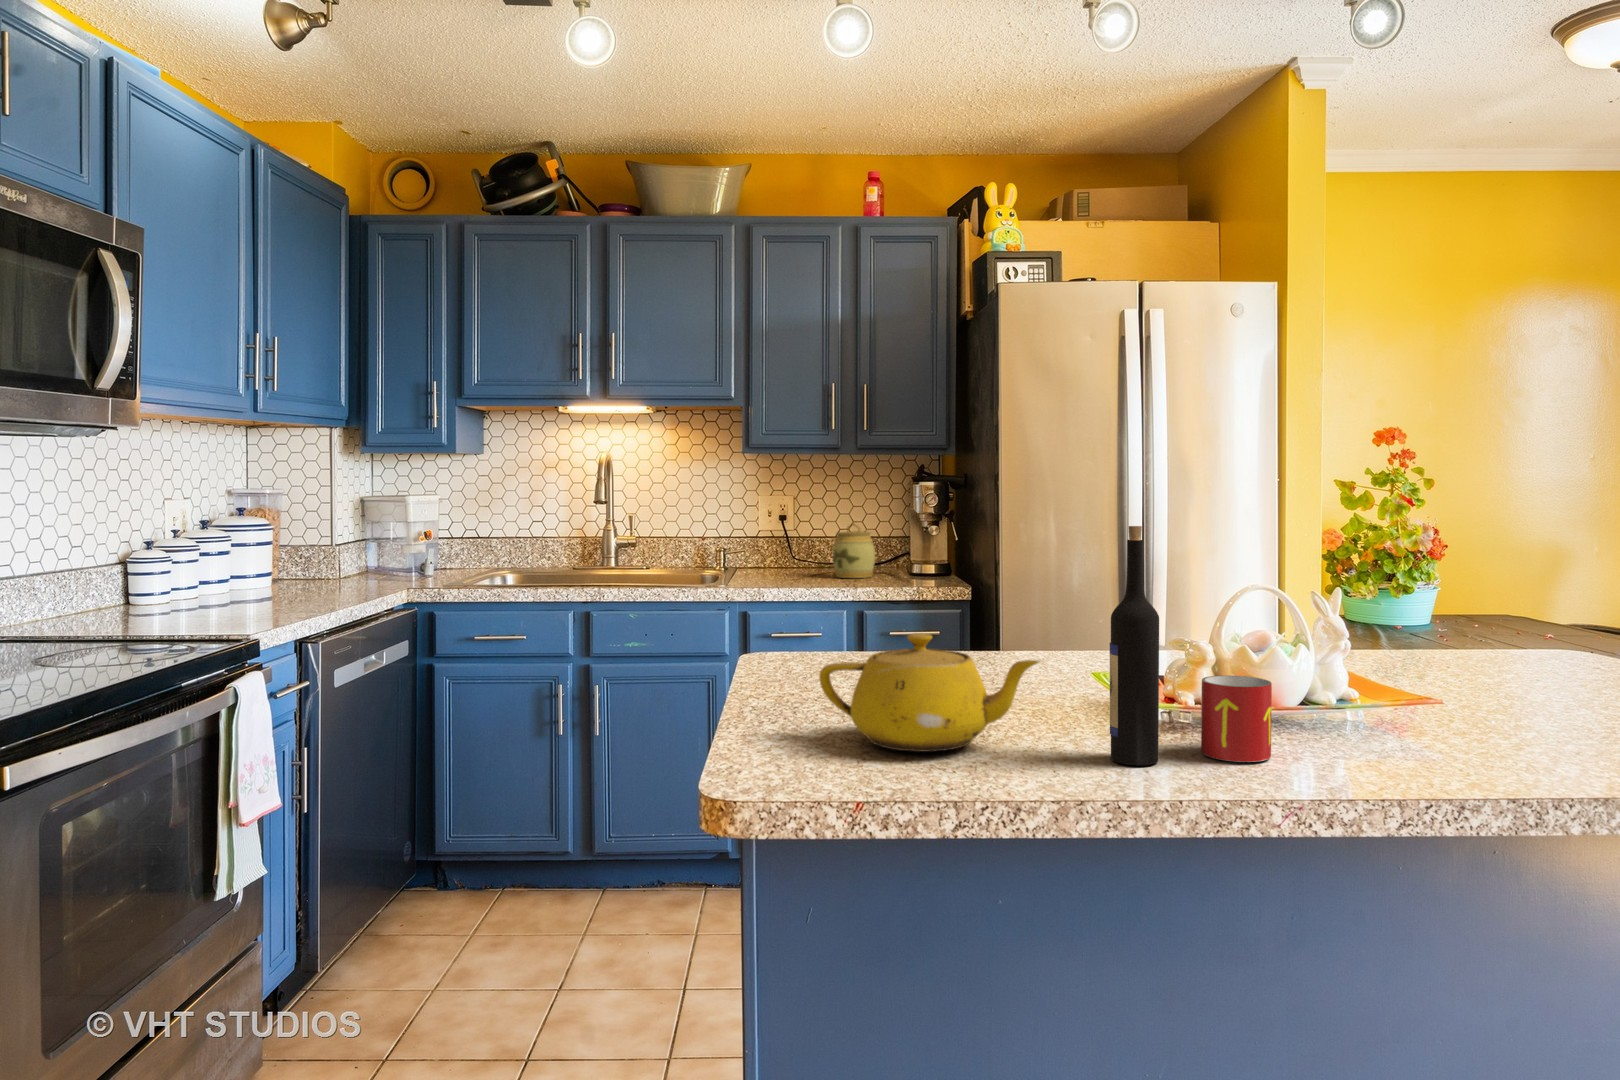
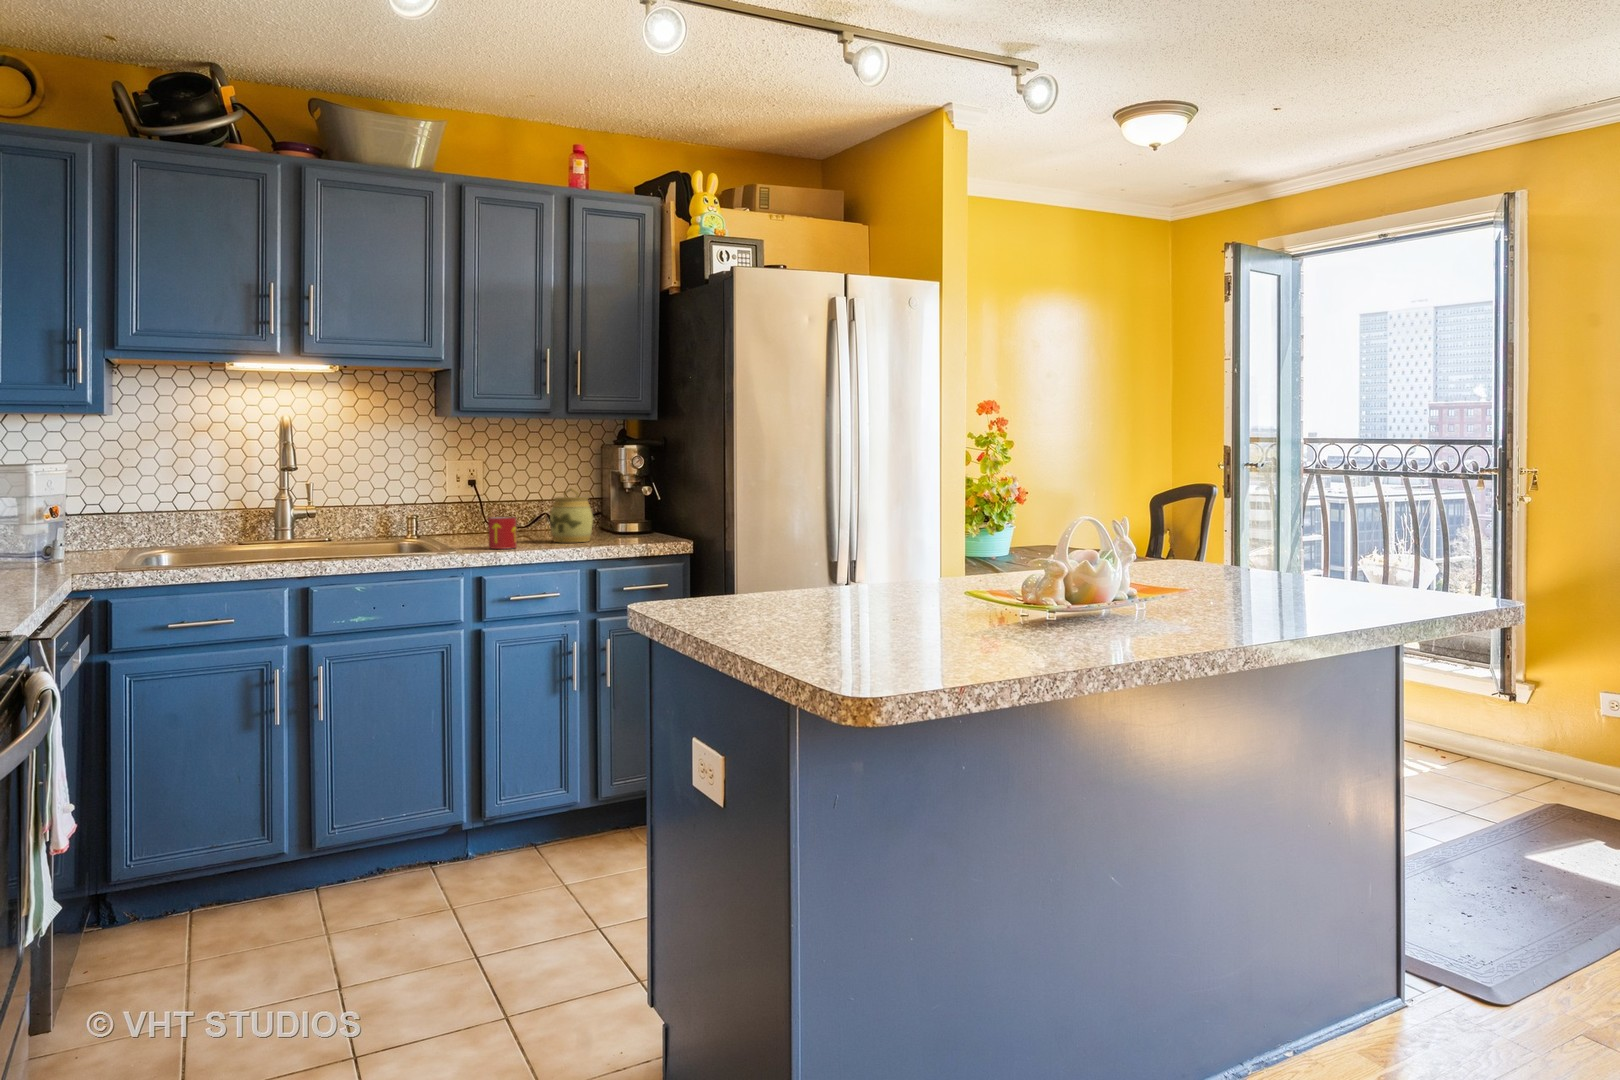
wine bottle: present [1110,526,1159,765] -> none [1074,460,1113,647]
teapot: present [819,633,1040,752] -> none [835,553,1021,652]
mug: present [1201,675,1272,762] -> present [488,517,517,549]

